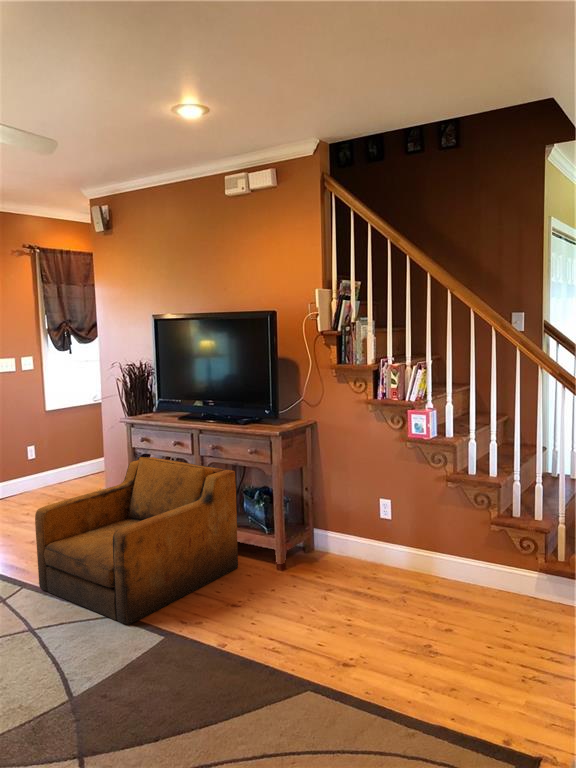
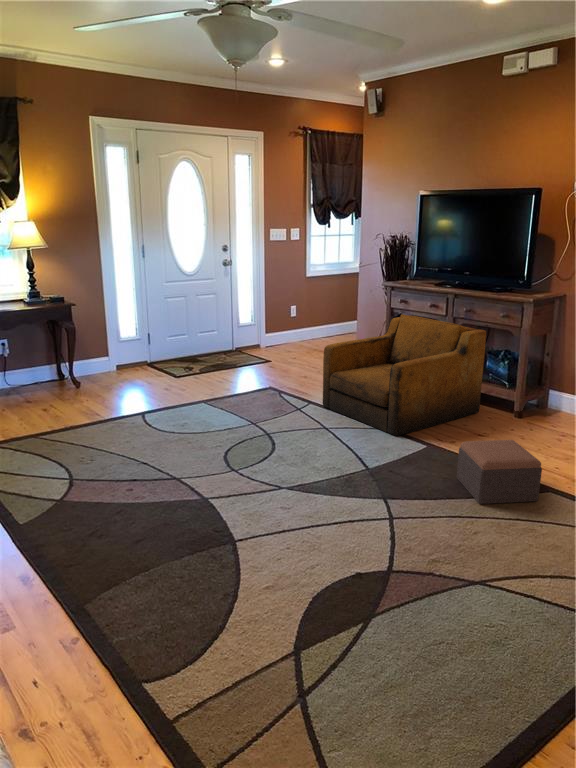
footstool: none [193,623,295,733] -> present [457,440,542,504]

